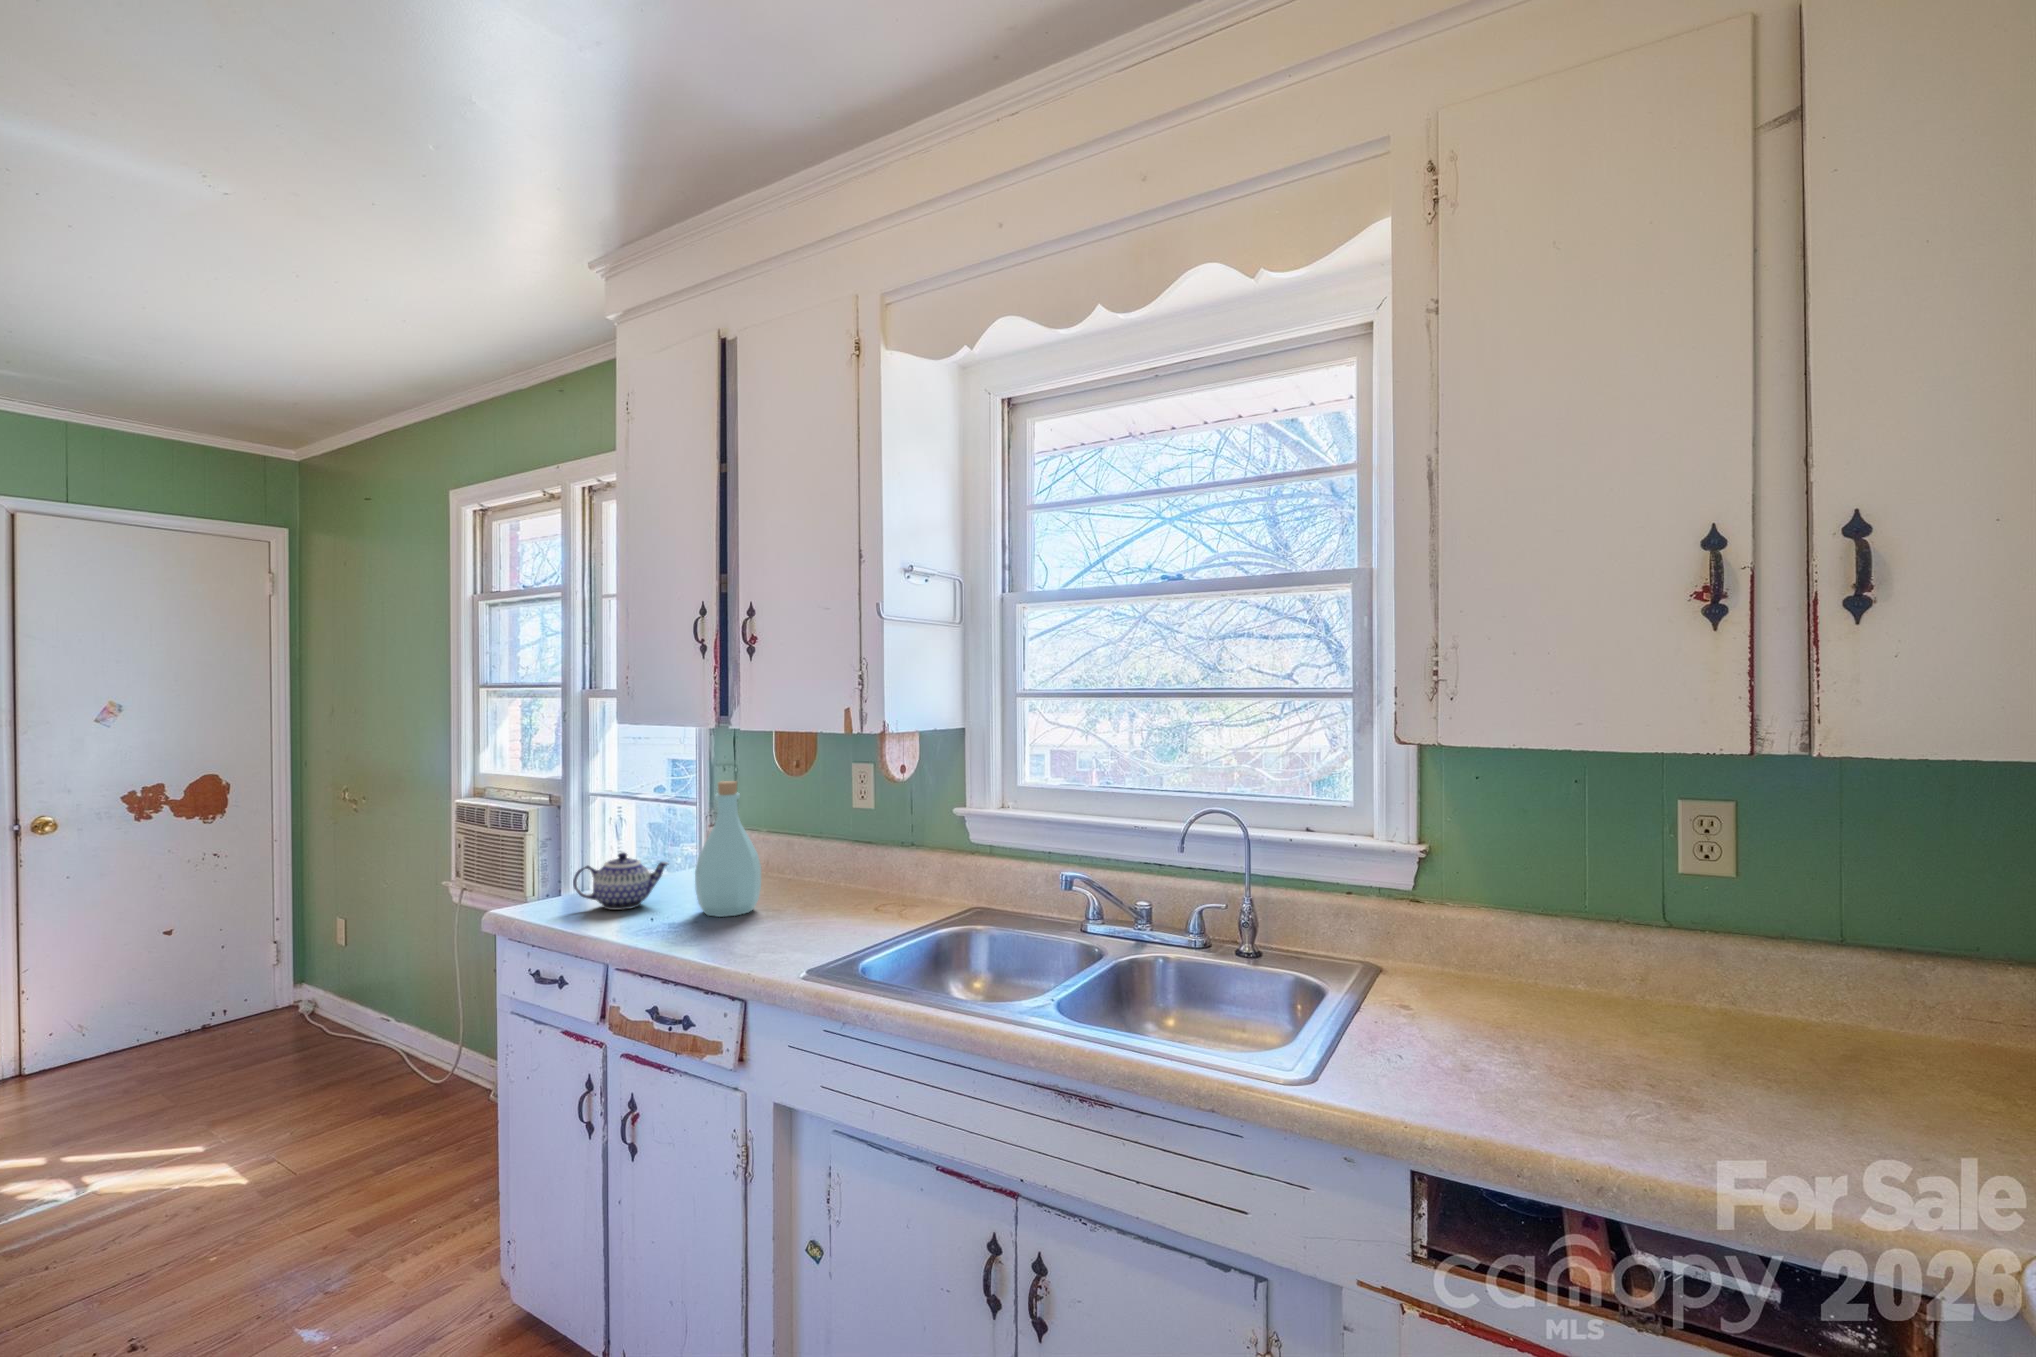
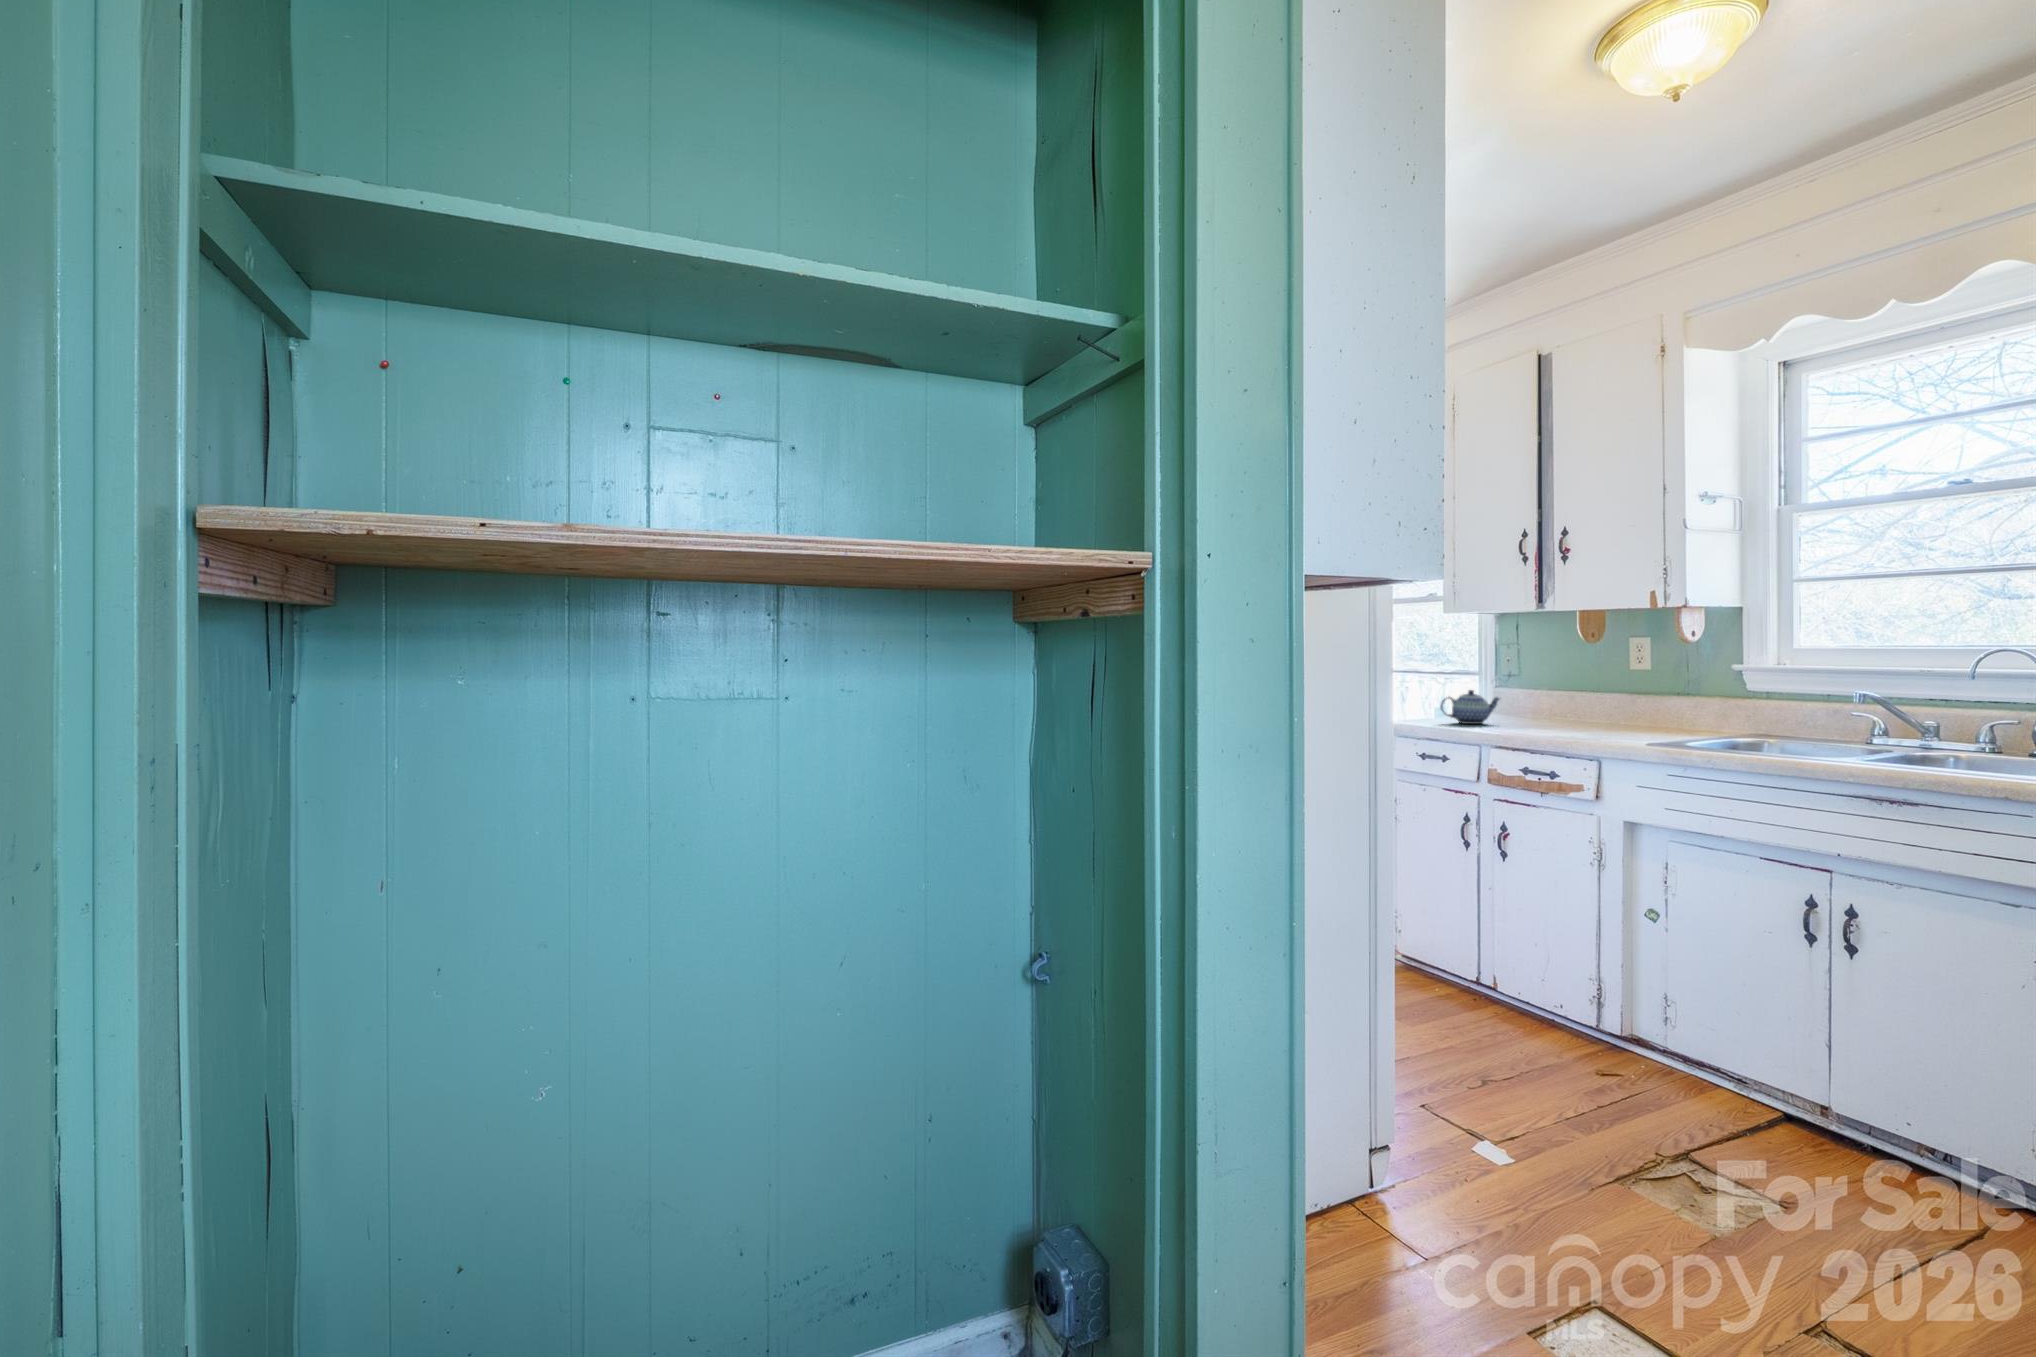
bottle: present [695,781,761,917] -> none [1528,644,1575,729]

